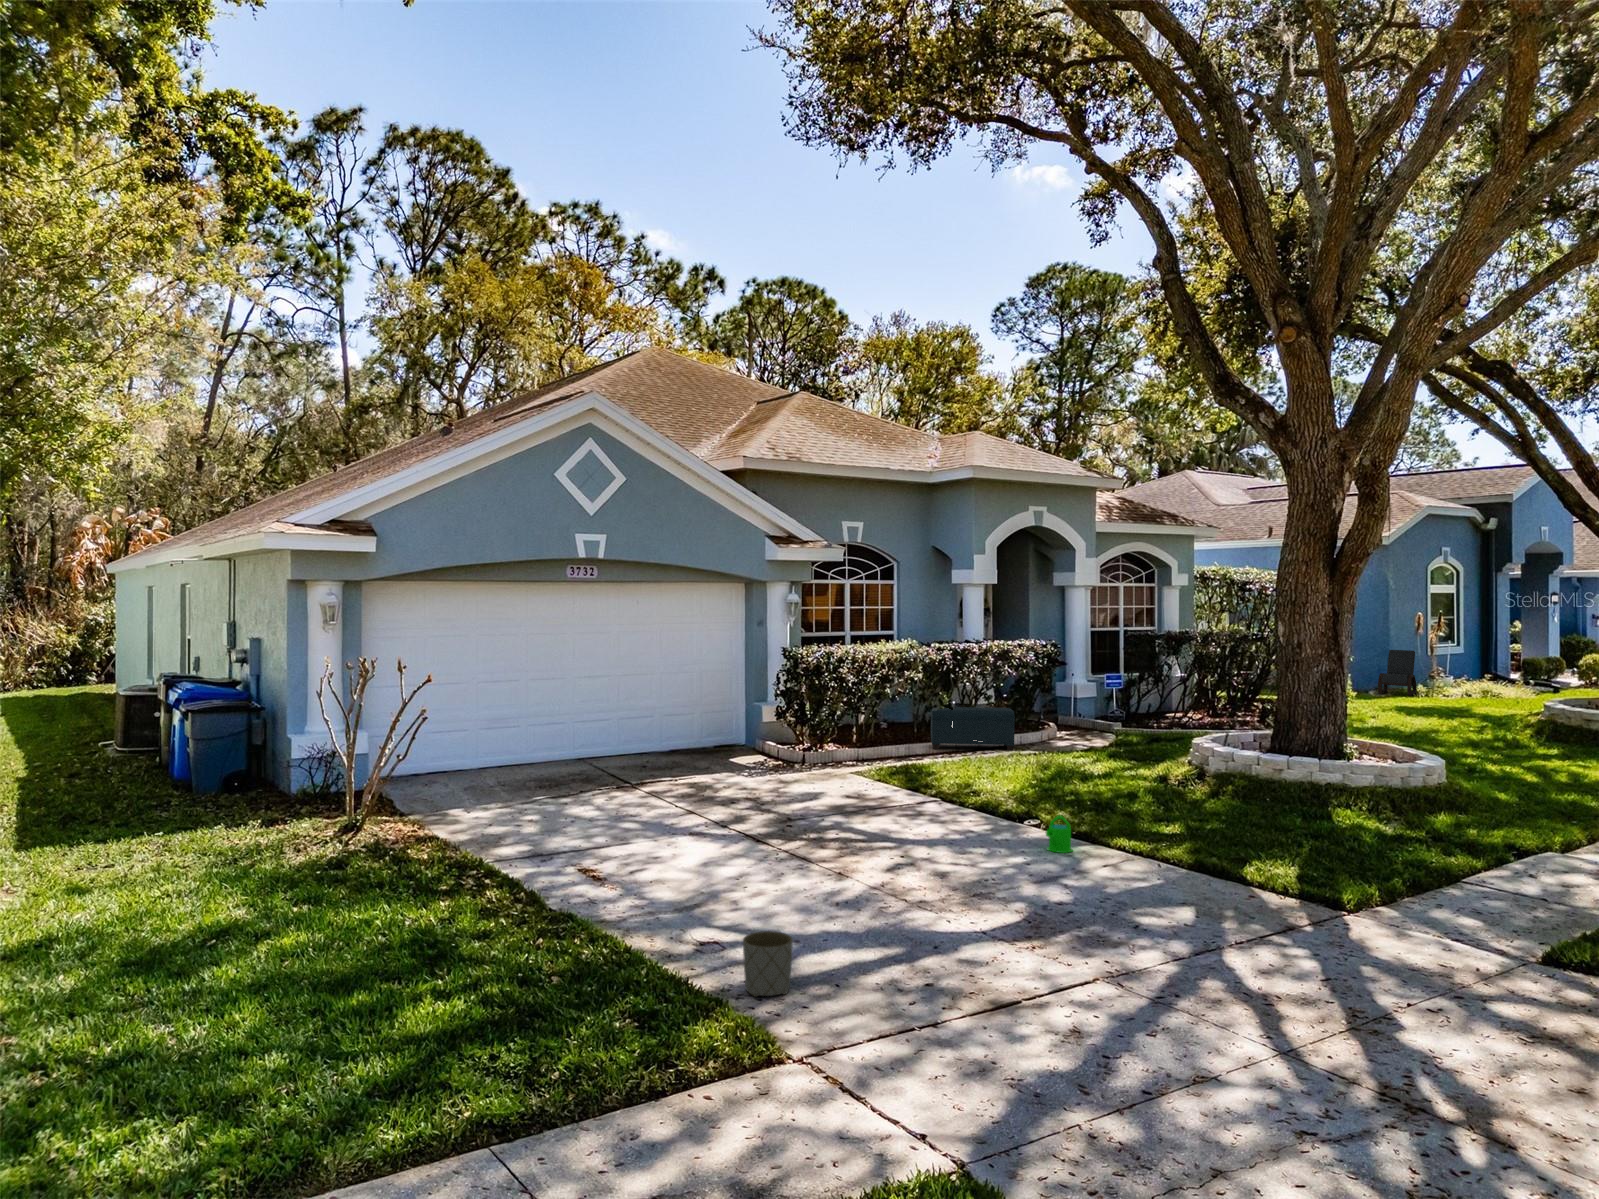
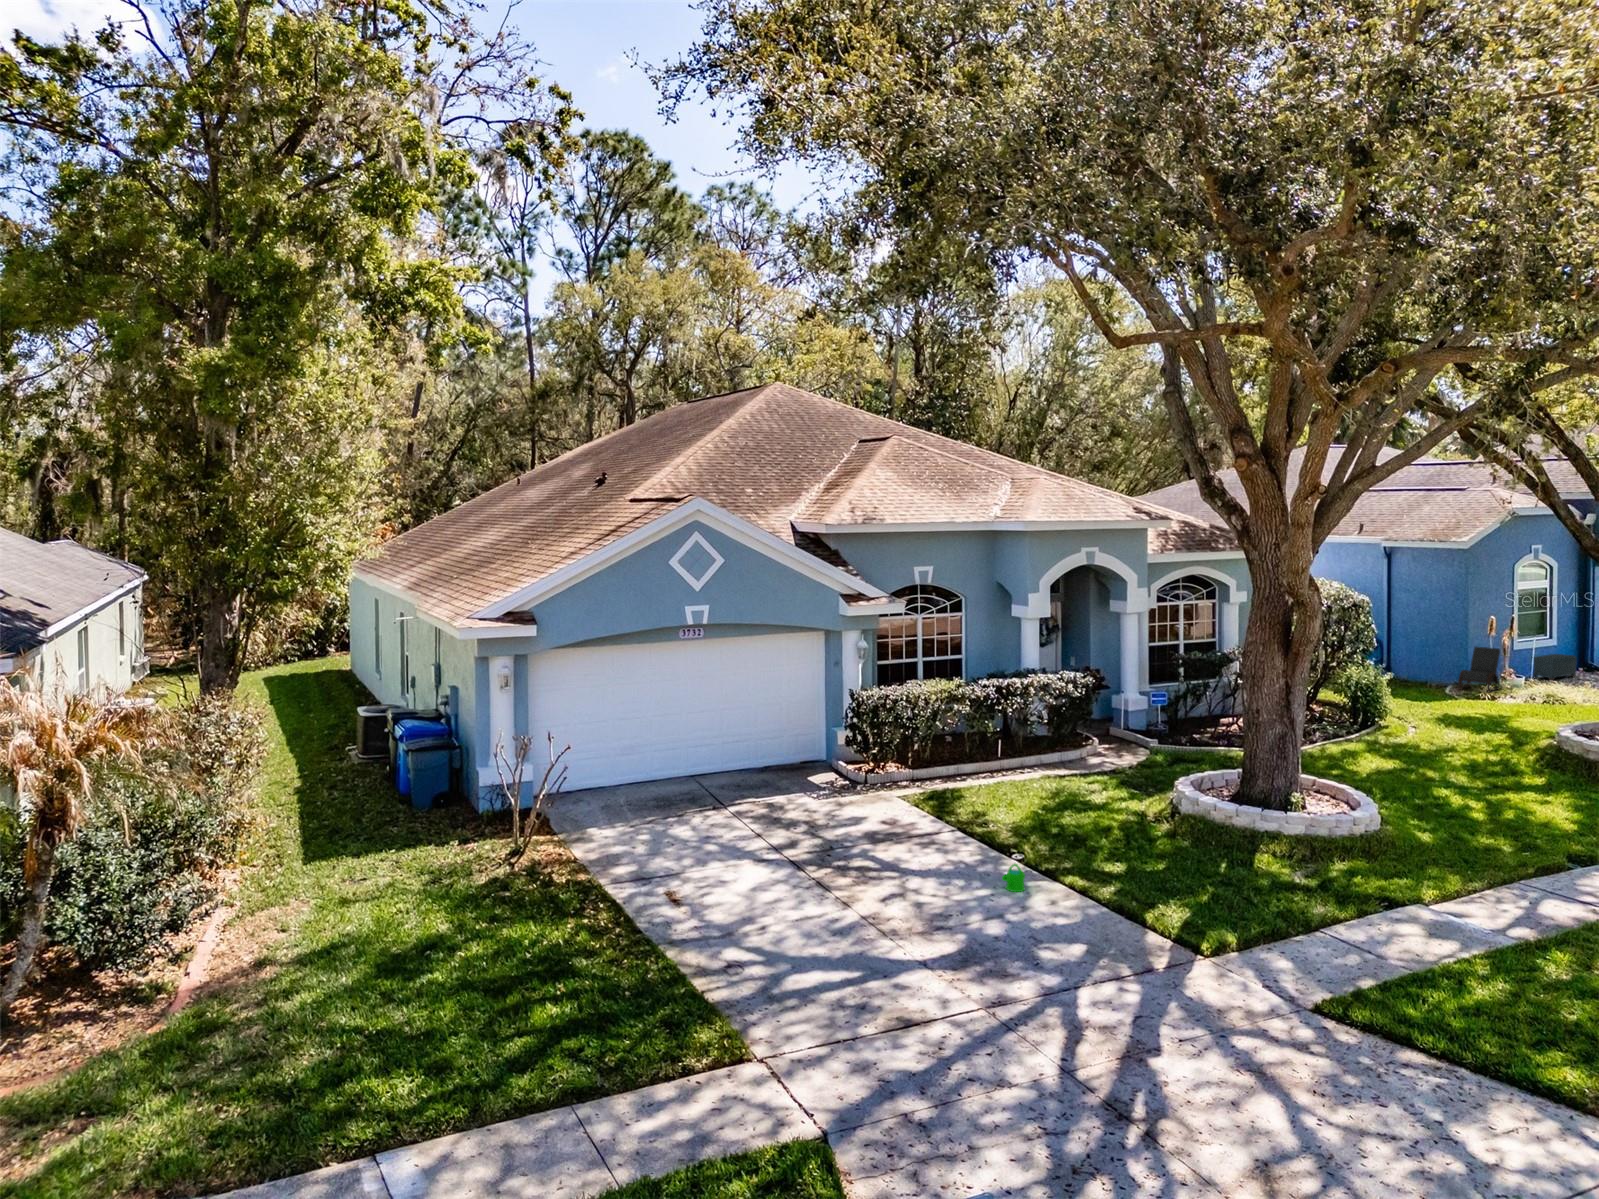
bench: present [931,707,1015,751] -> present [1533,654,1577,681]
planter: present [743,931,793,997] -> none [739,967,770,1009]

